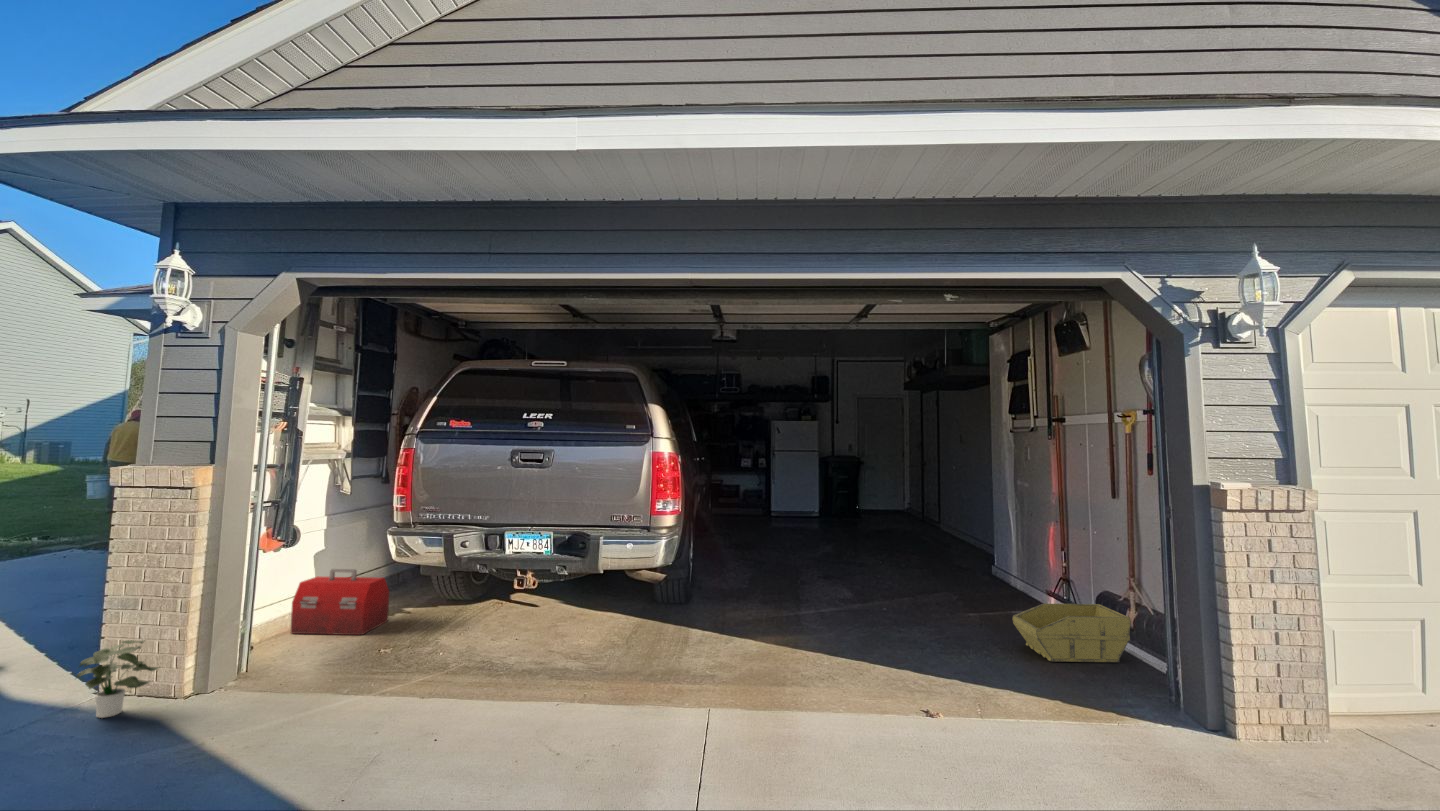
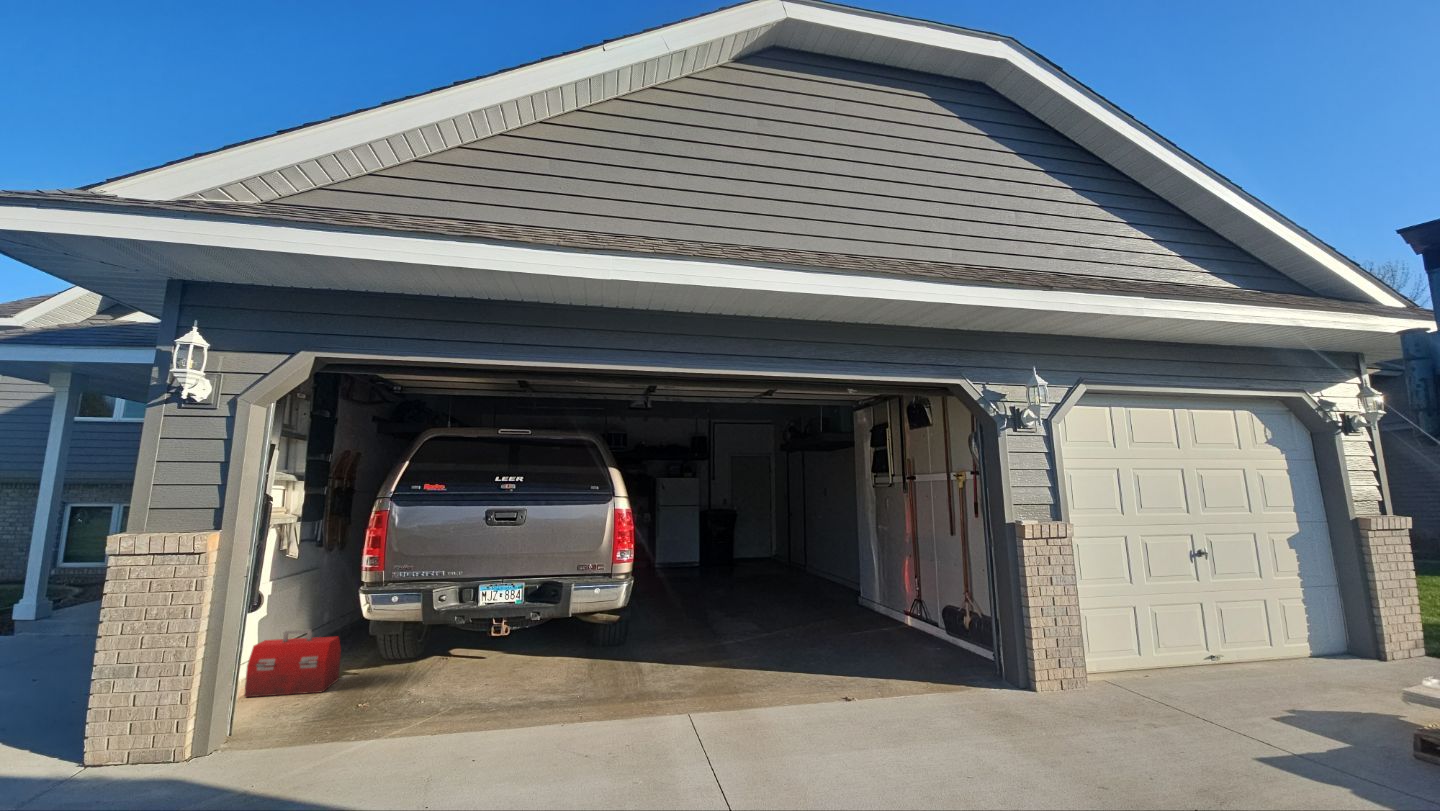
storage bin: present [1012,604,1131,662] -> none [885,617,967,662]
potted plant: present [77,640,158,718] -> none [85,702,169,780]

